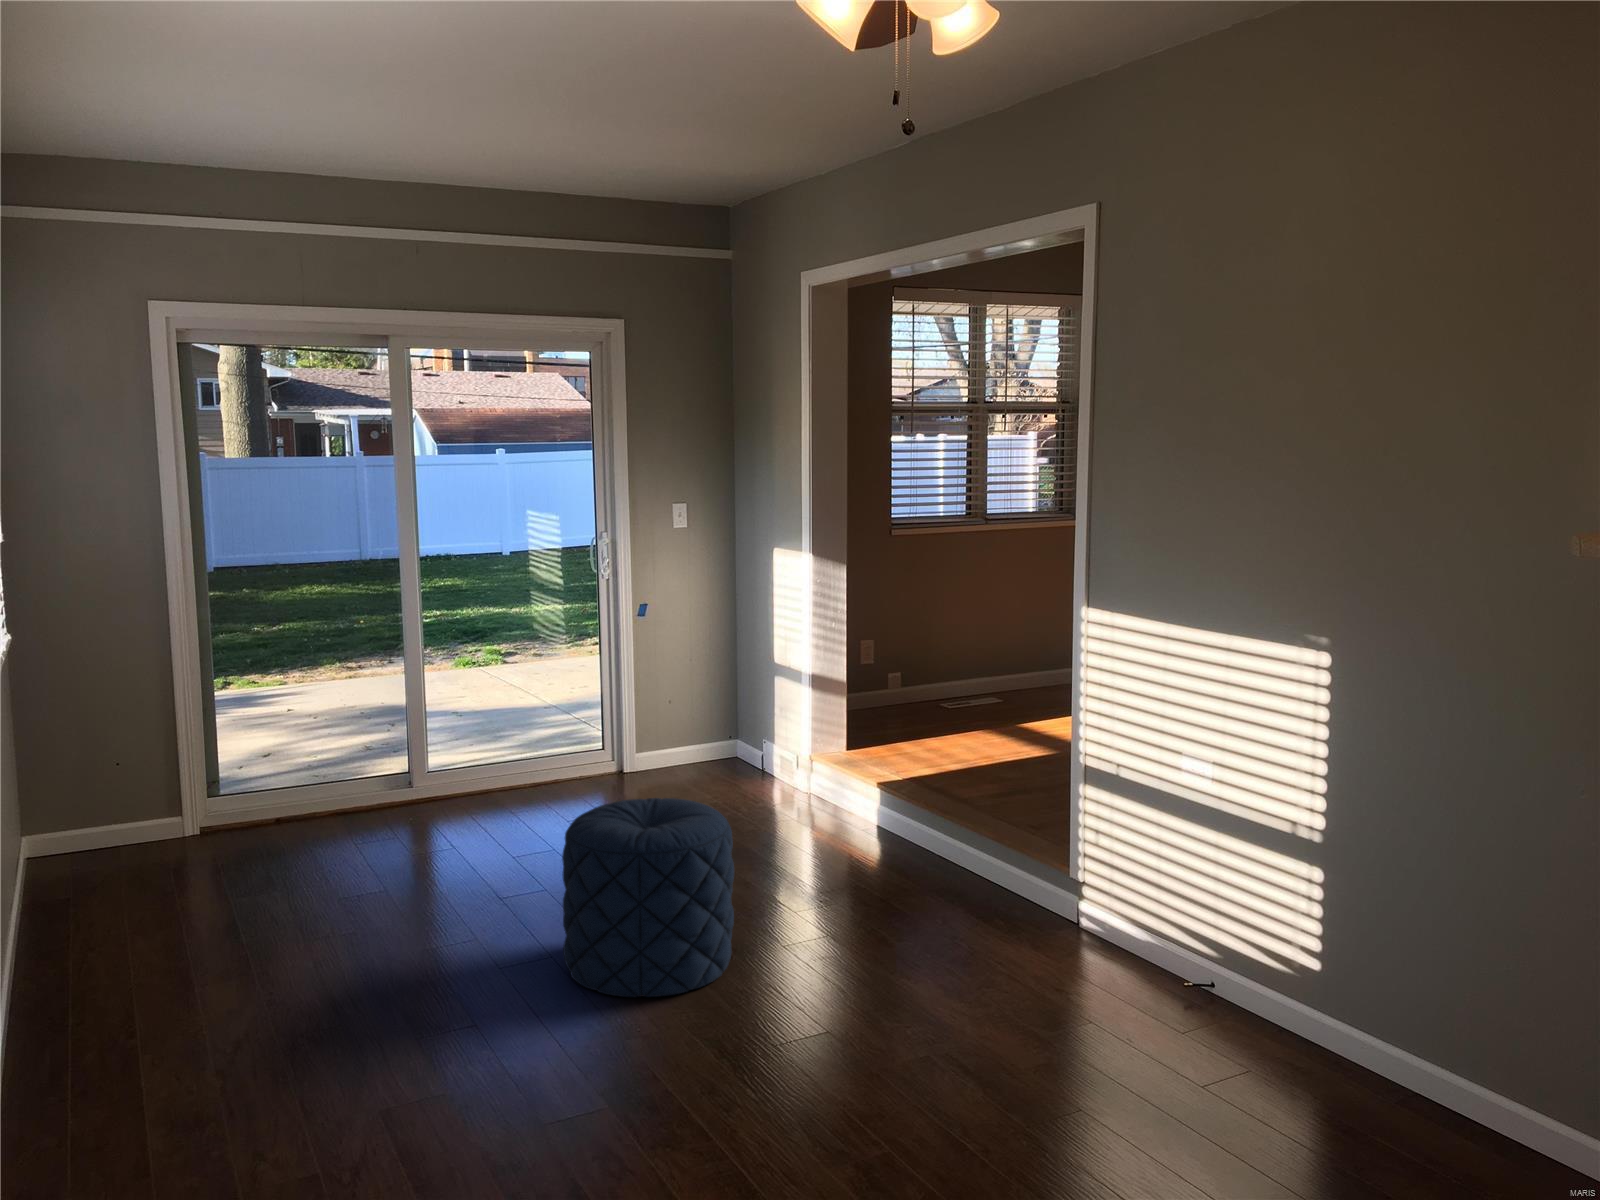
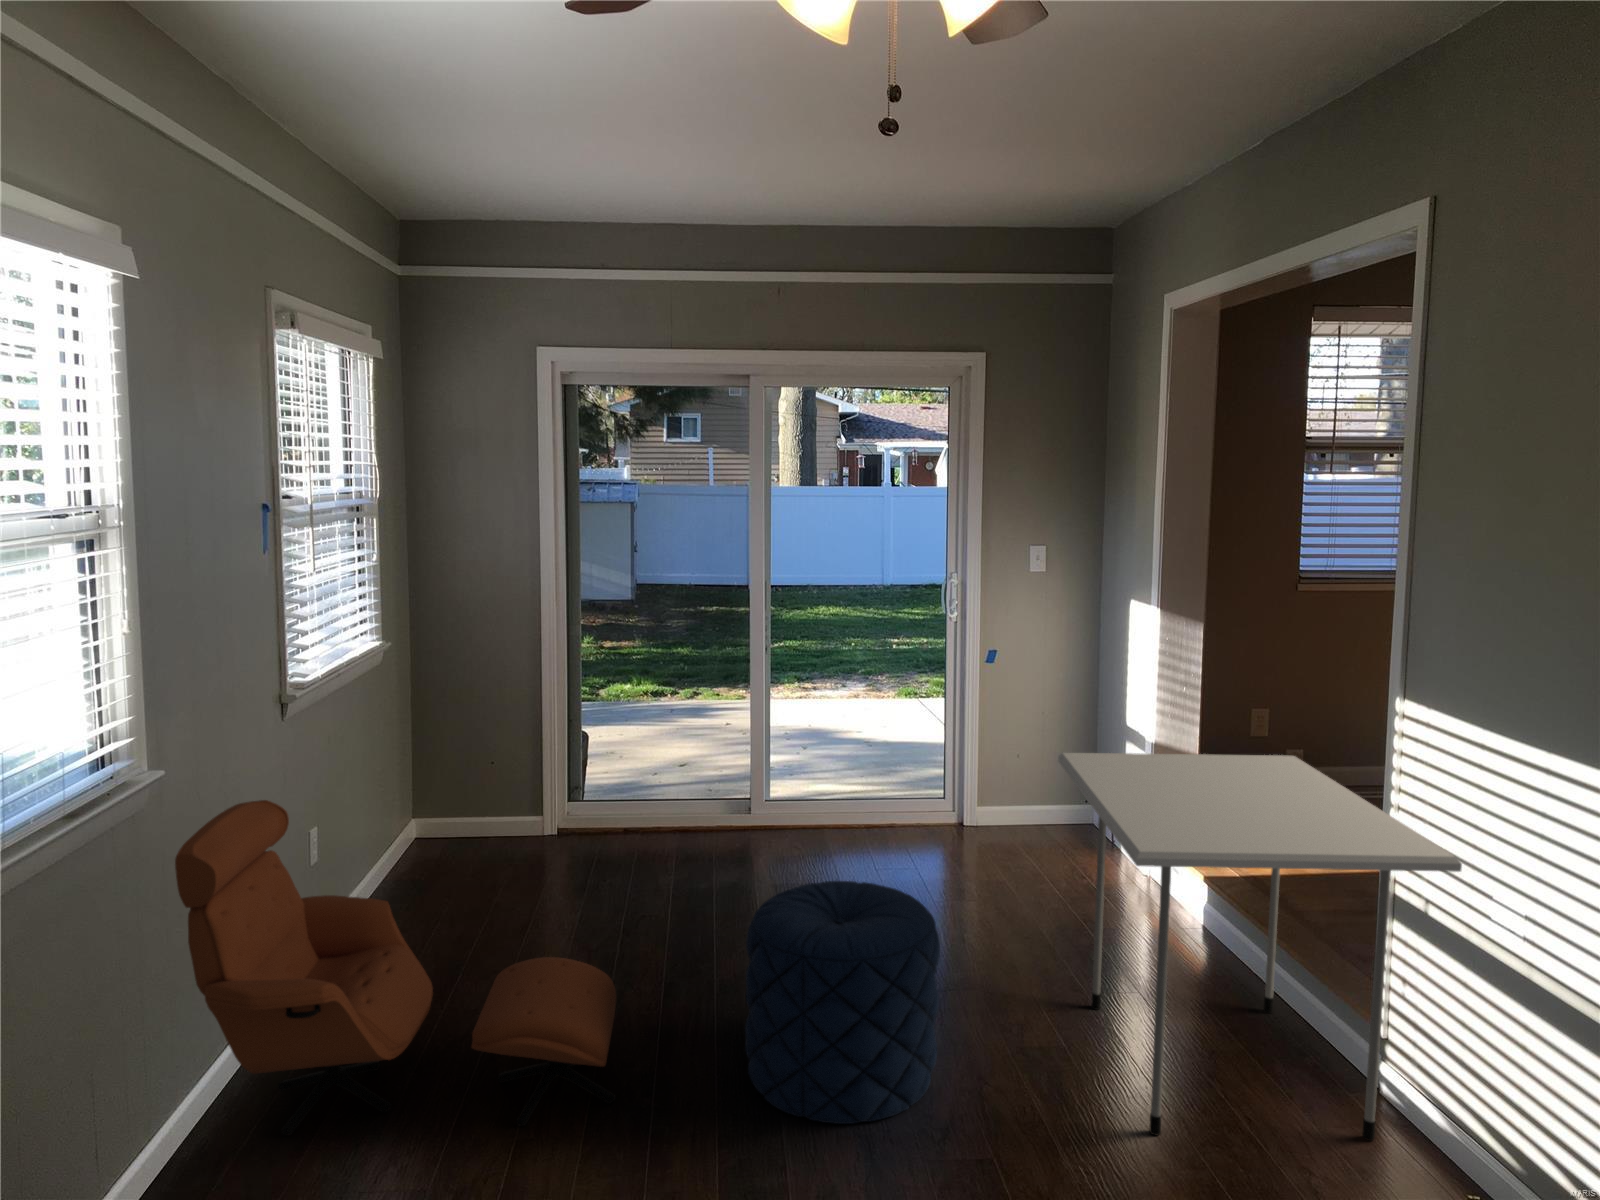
dining table: none [780,661,1108,955] -> present [1058,753,1462,1141]
armchair: none [34,782,467,1108] -> present [175,800,616,1135]

